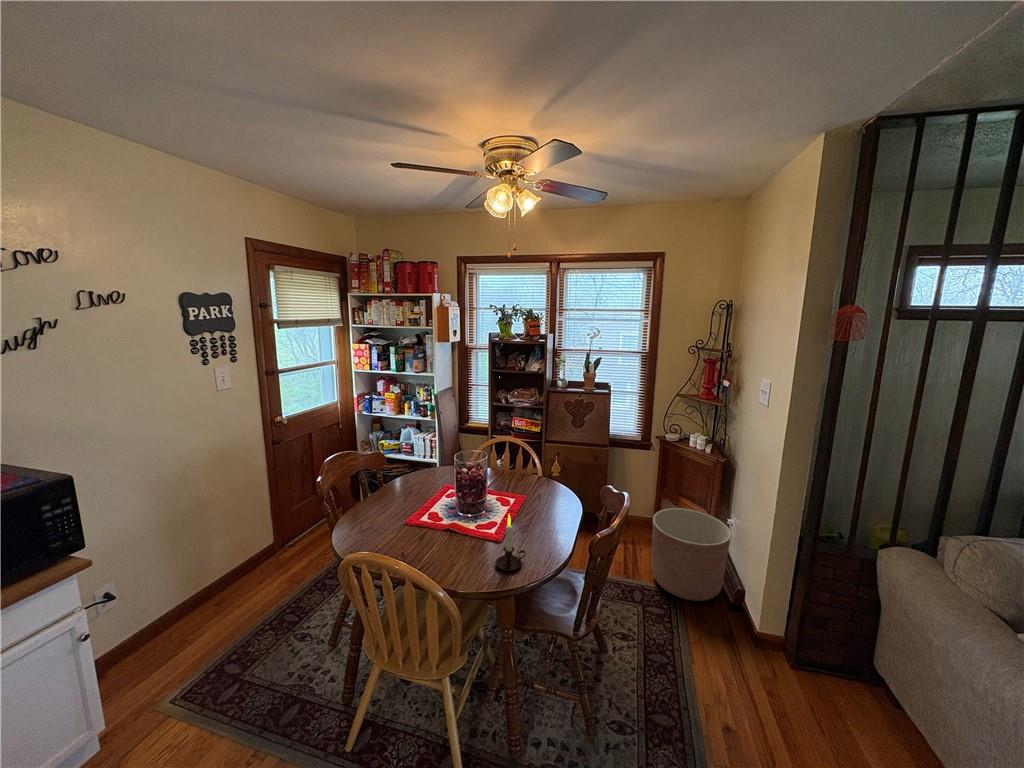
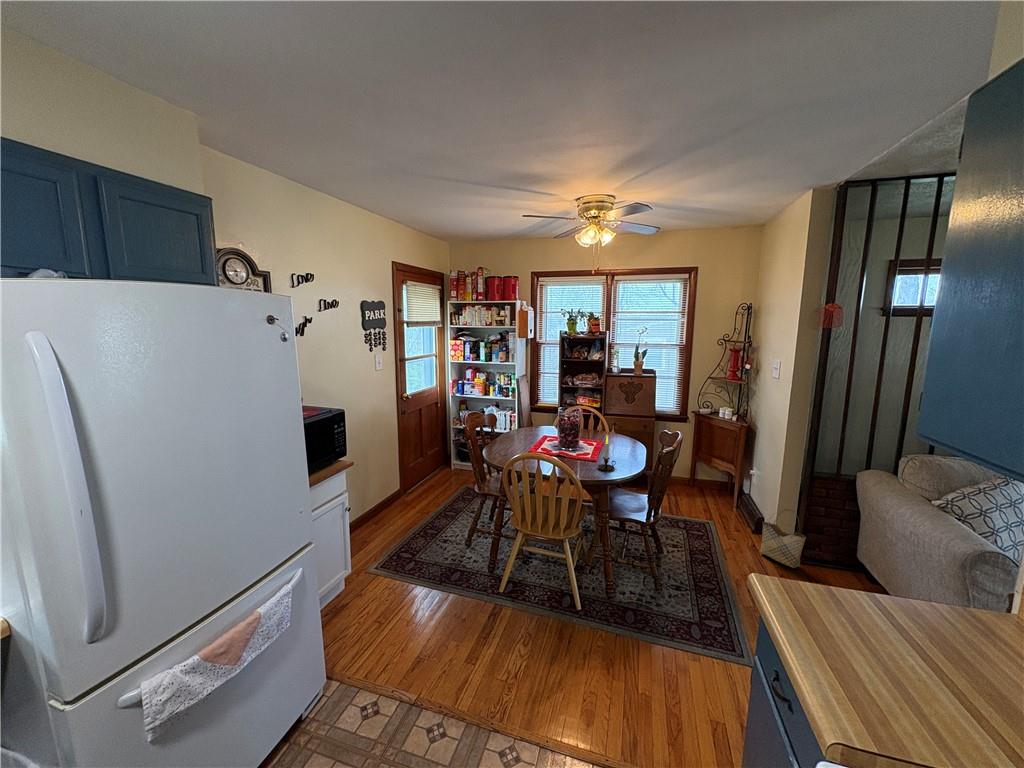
planter: present [652,508,731,601] -> none [692,463,753,528]
woven basket: none [740,590,805,679] -> present [760,512,806,568]

